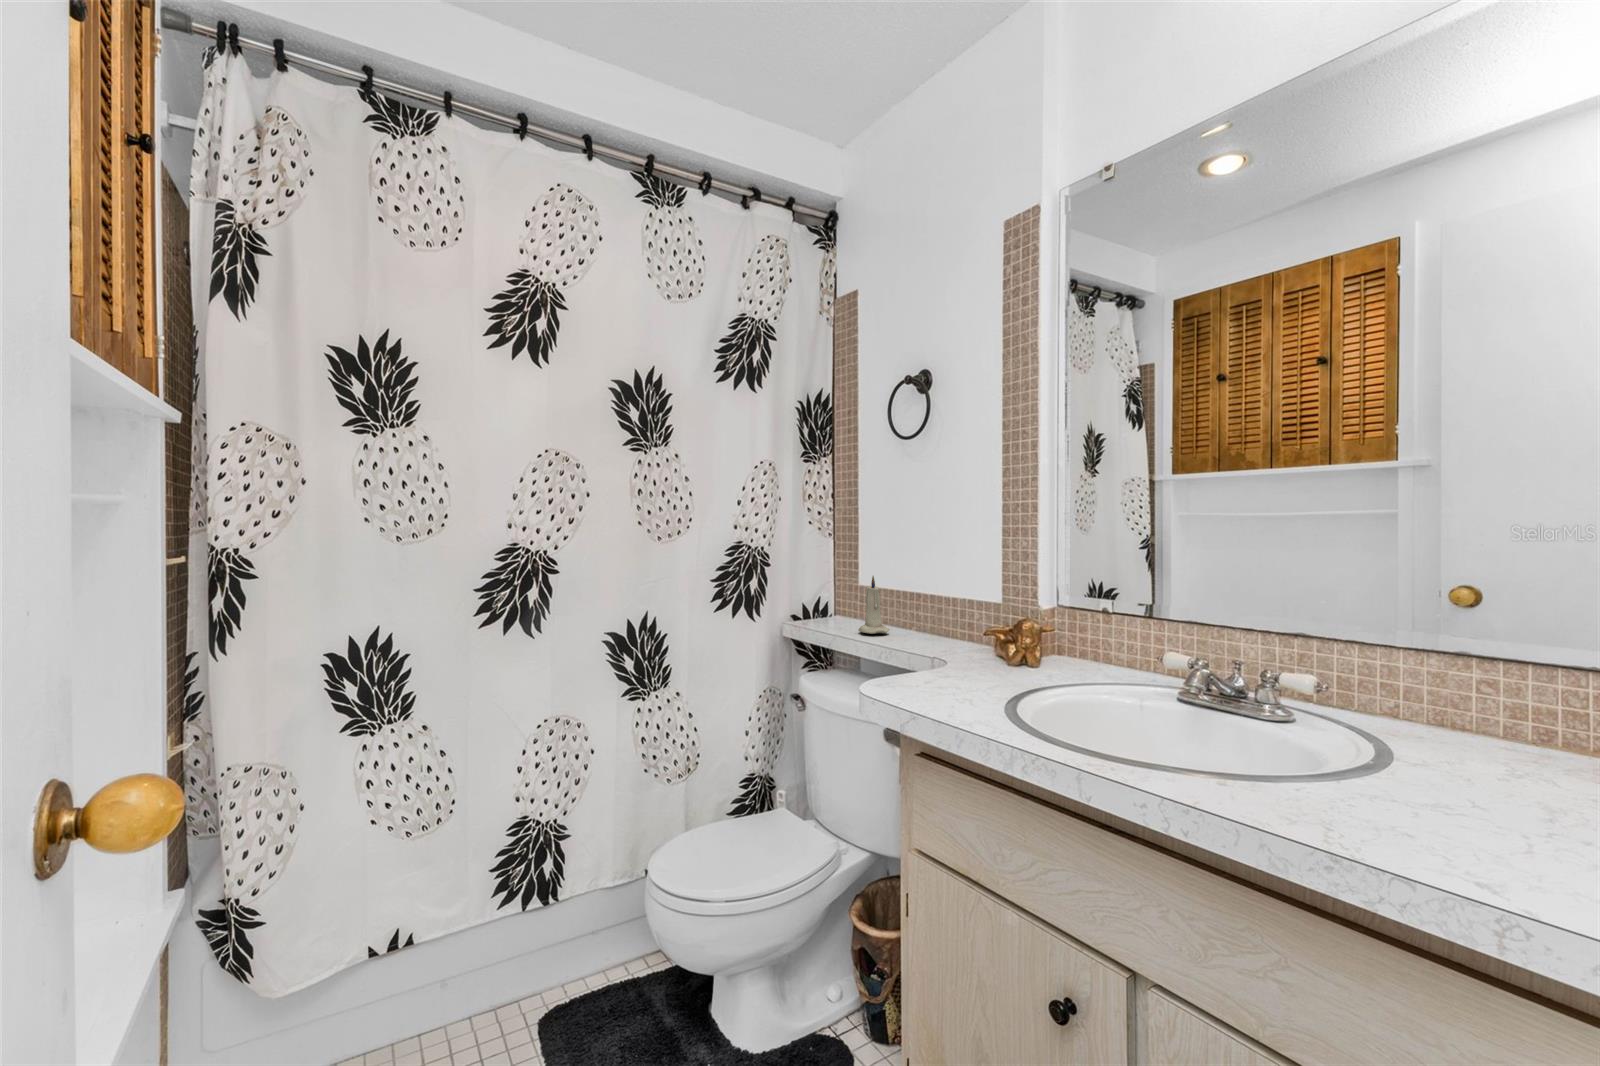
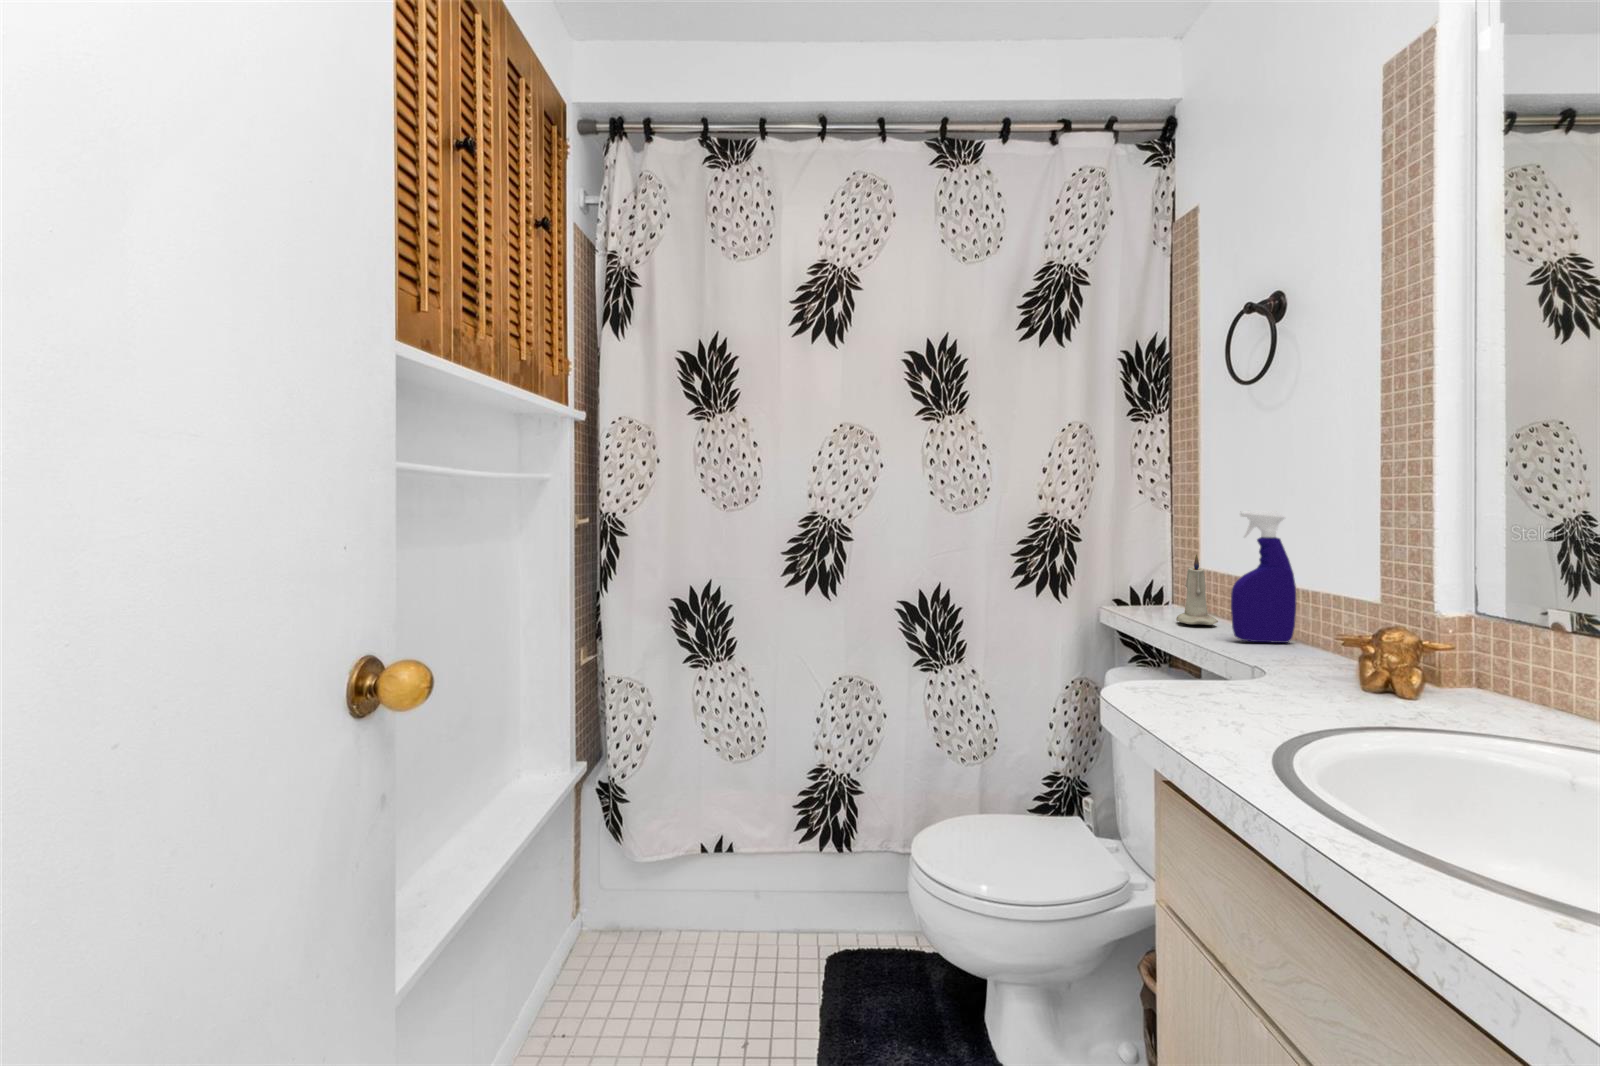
spray bottle: none [910,540,951,644] -> present [1231,511,1296,643]

